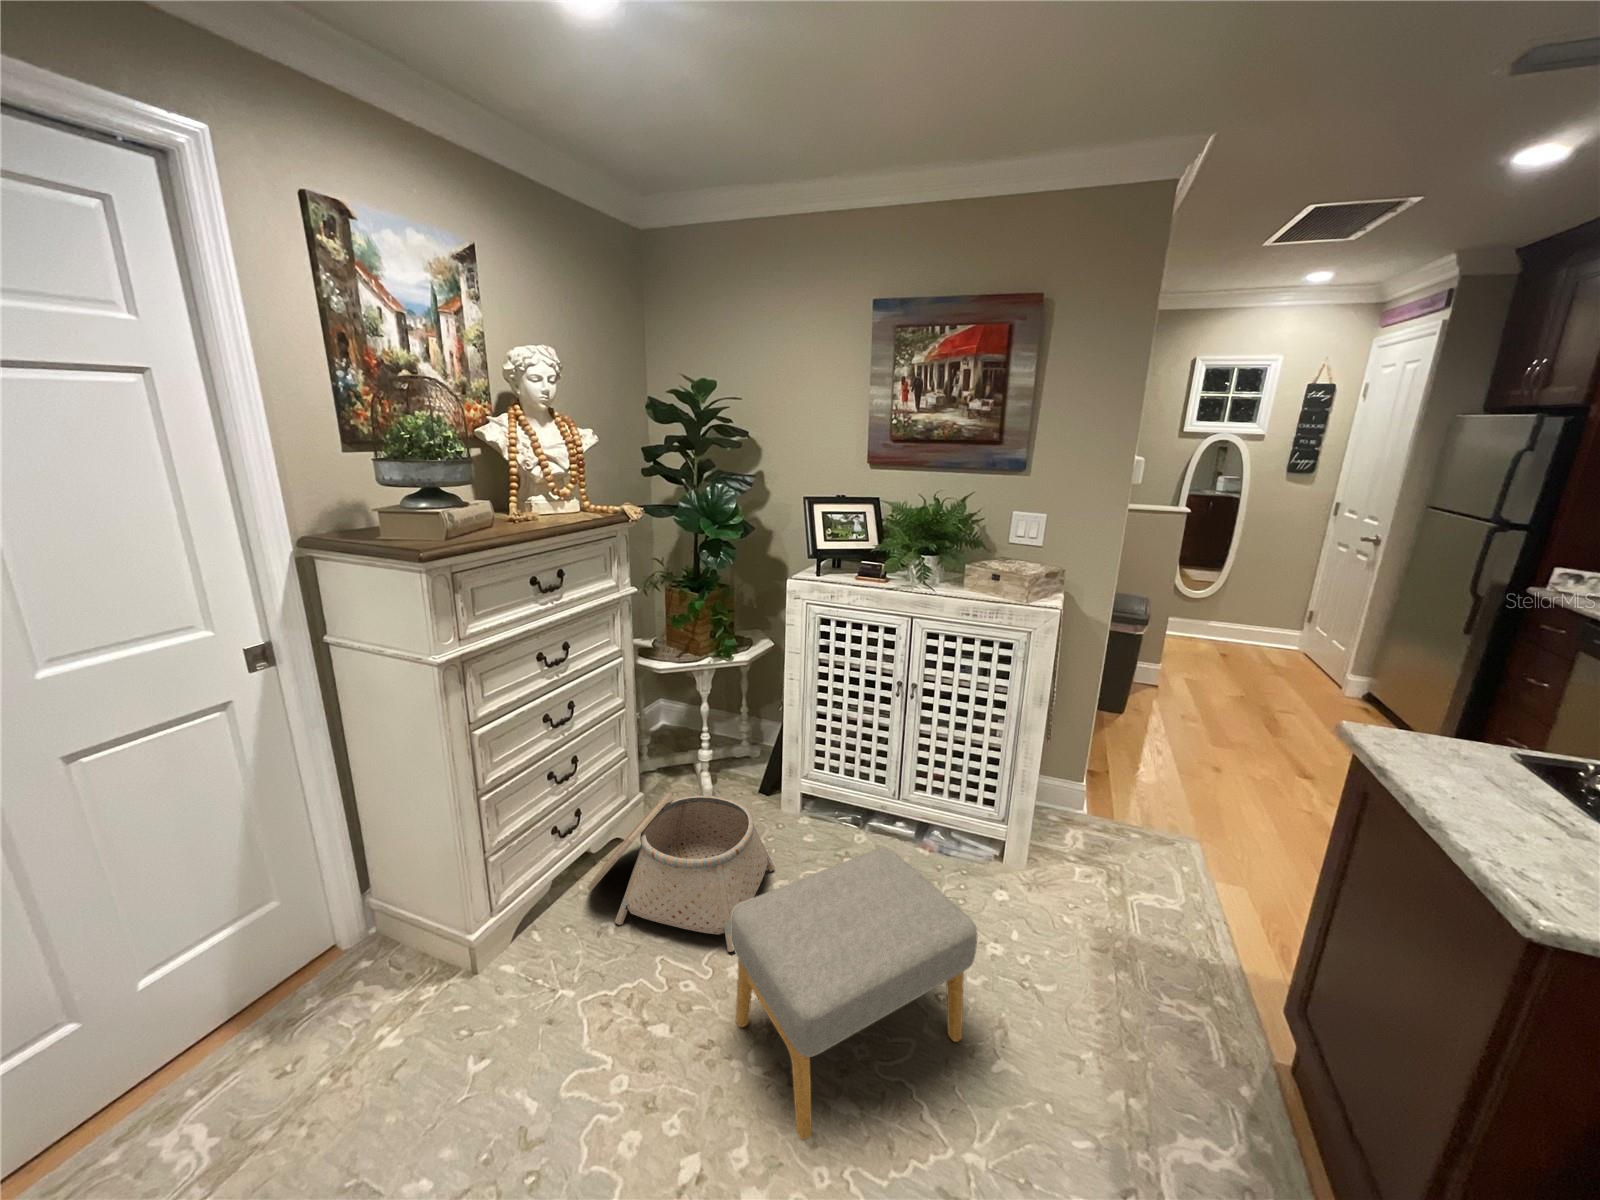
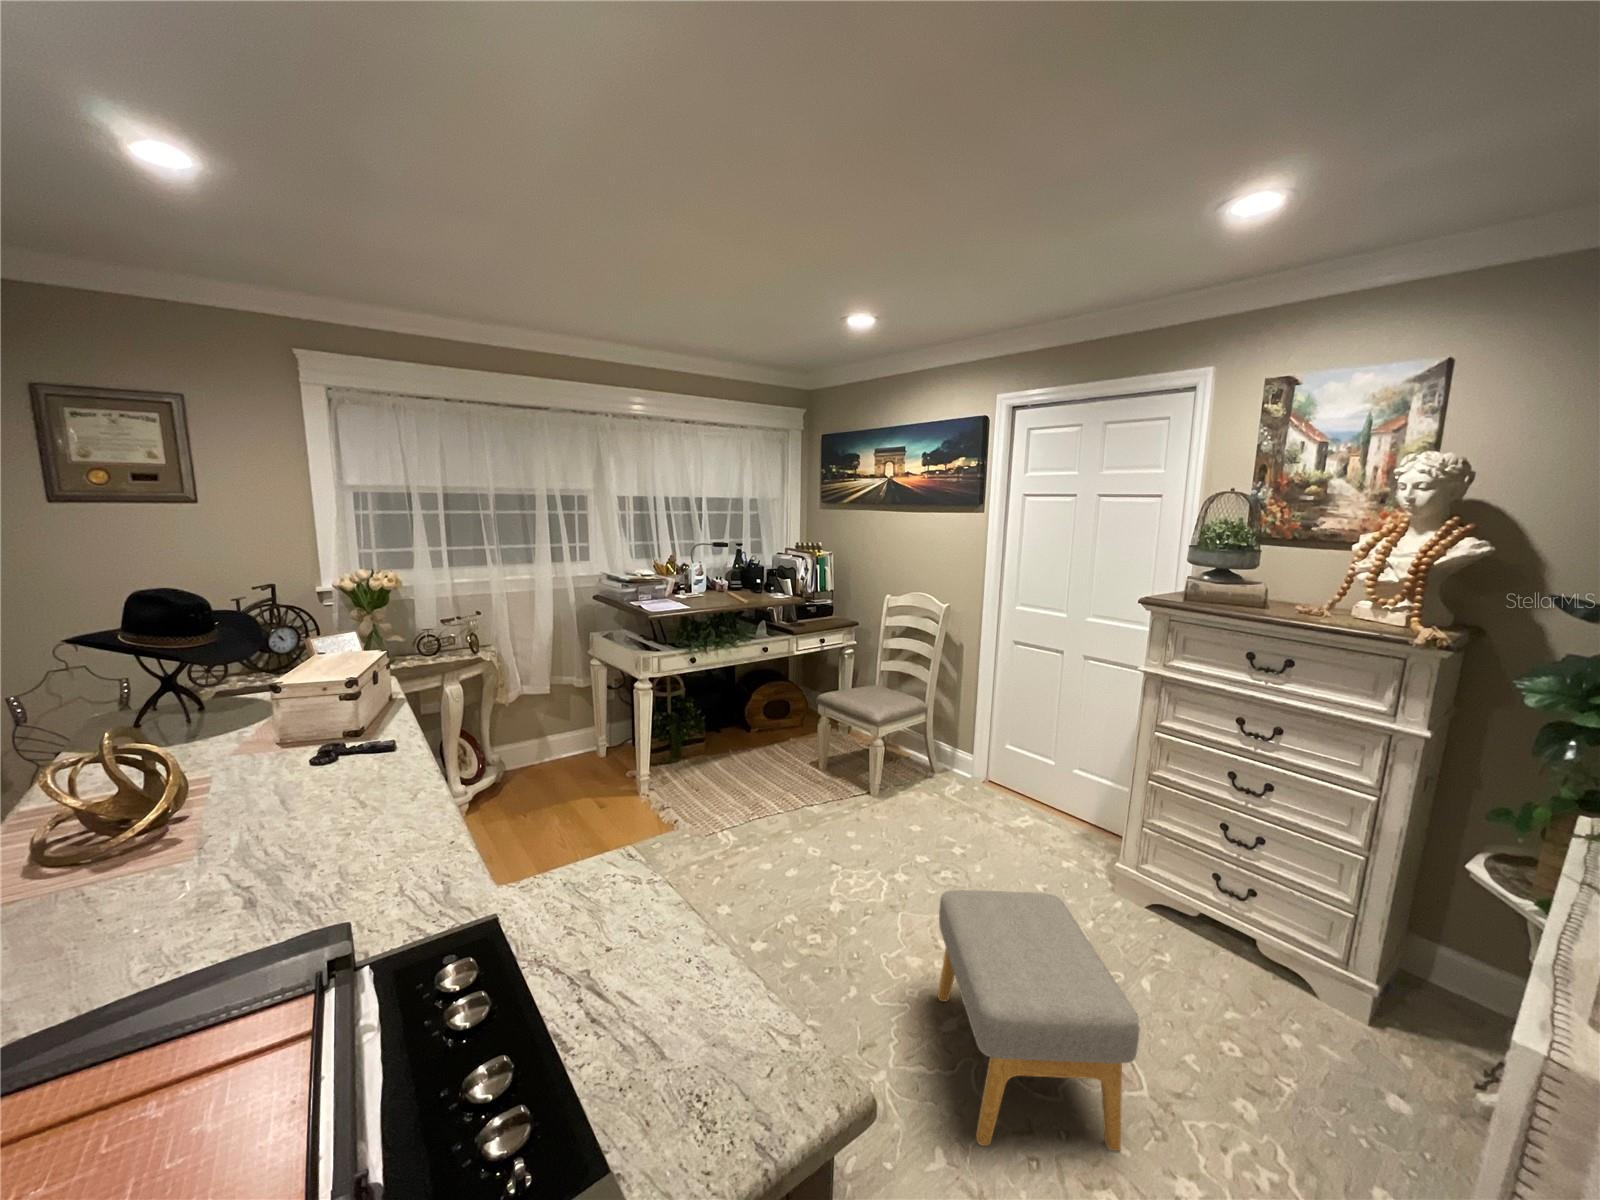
basket: present [587,792,775,952] -> none [1122,901,1320,1111]

